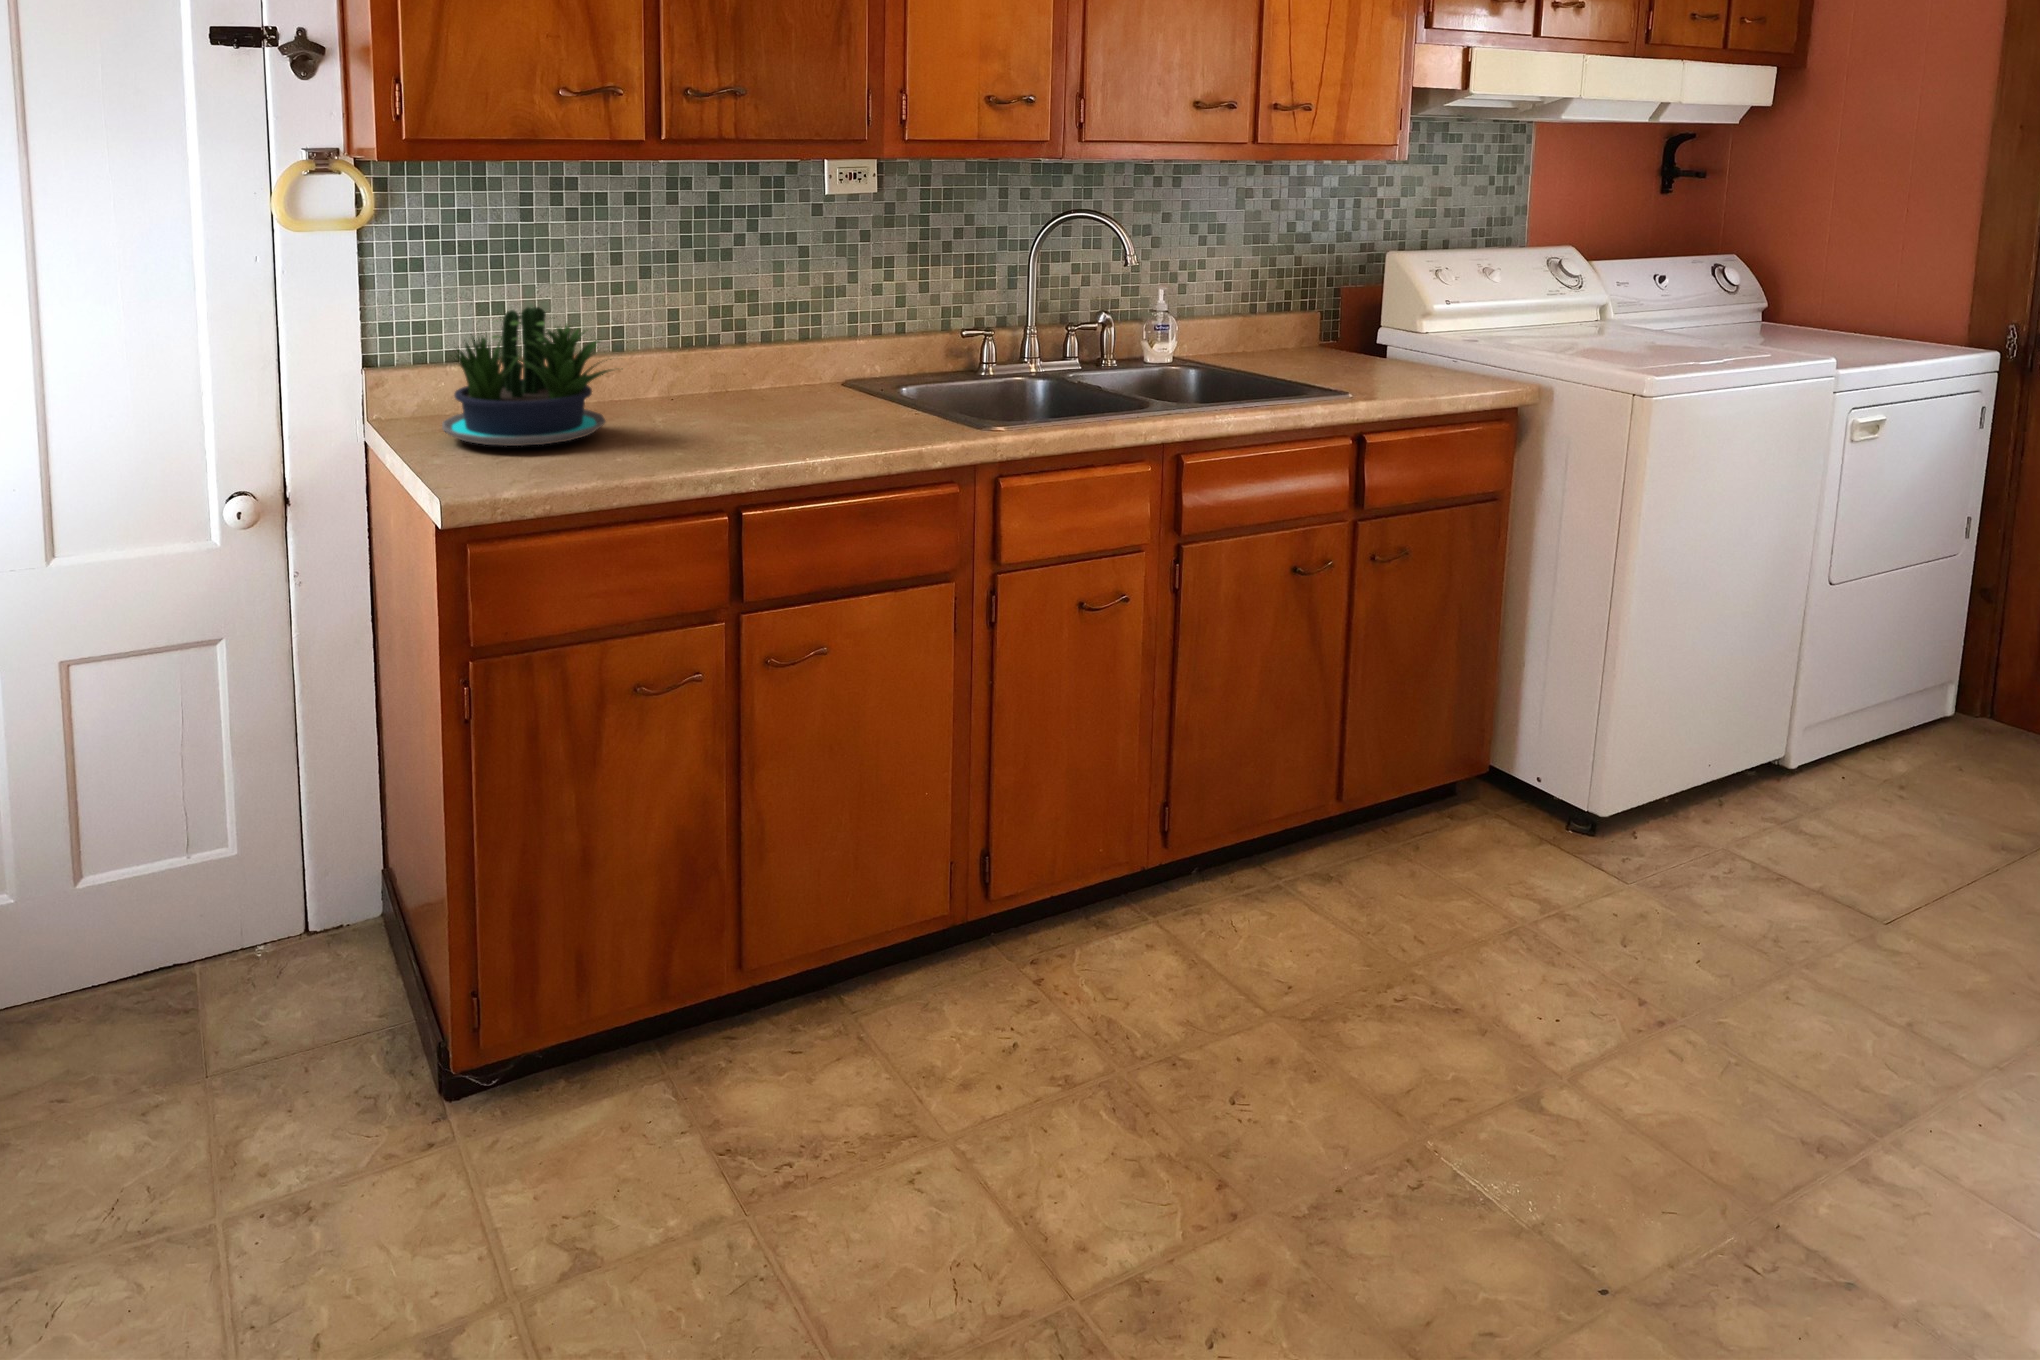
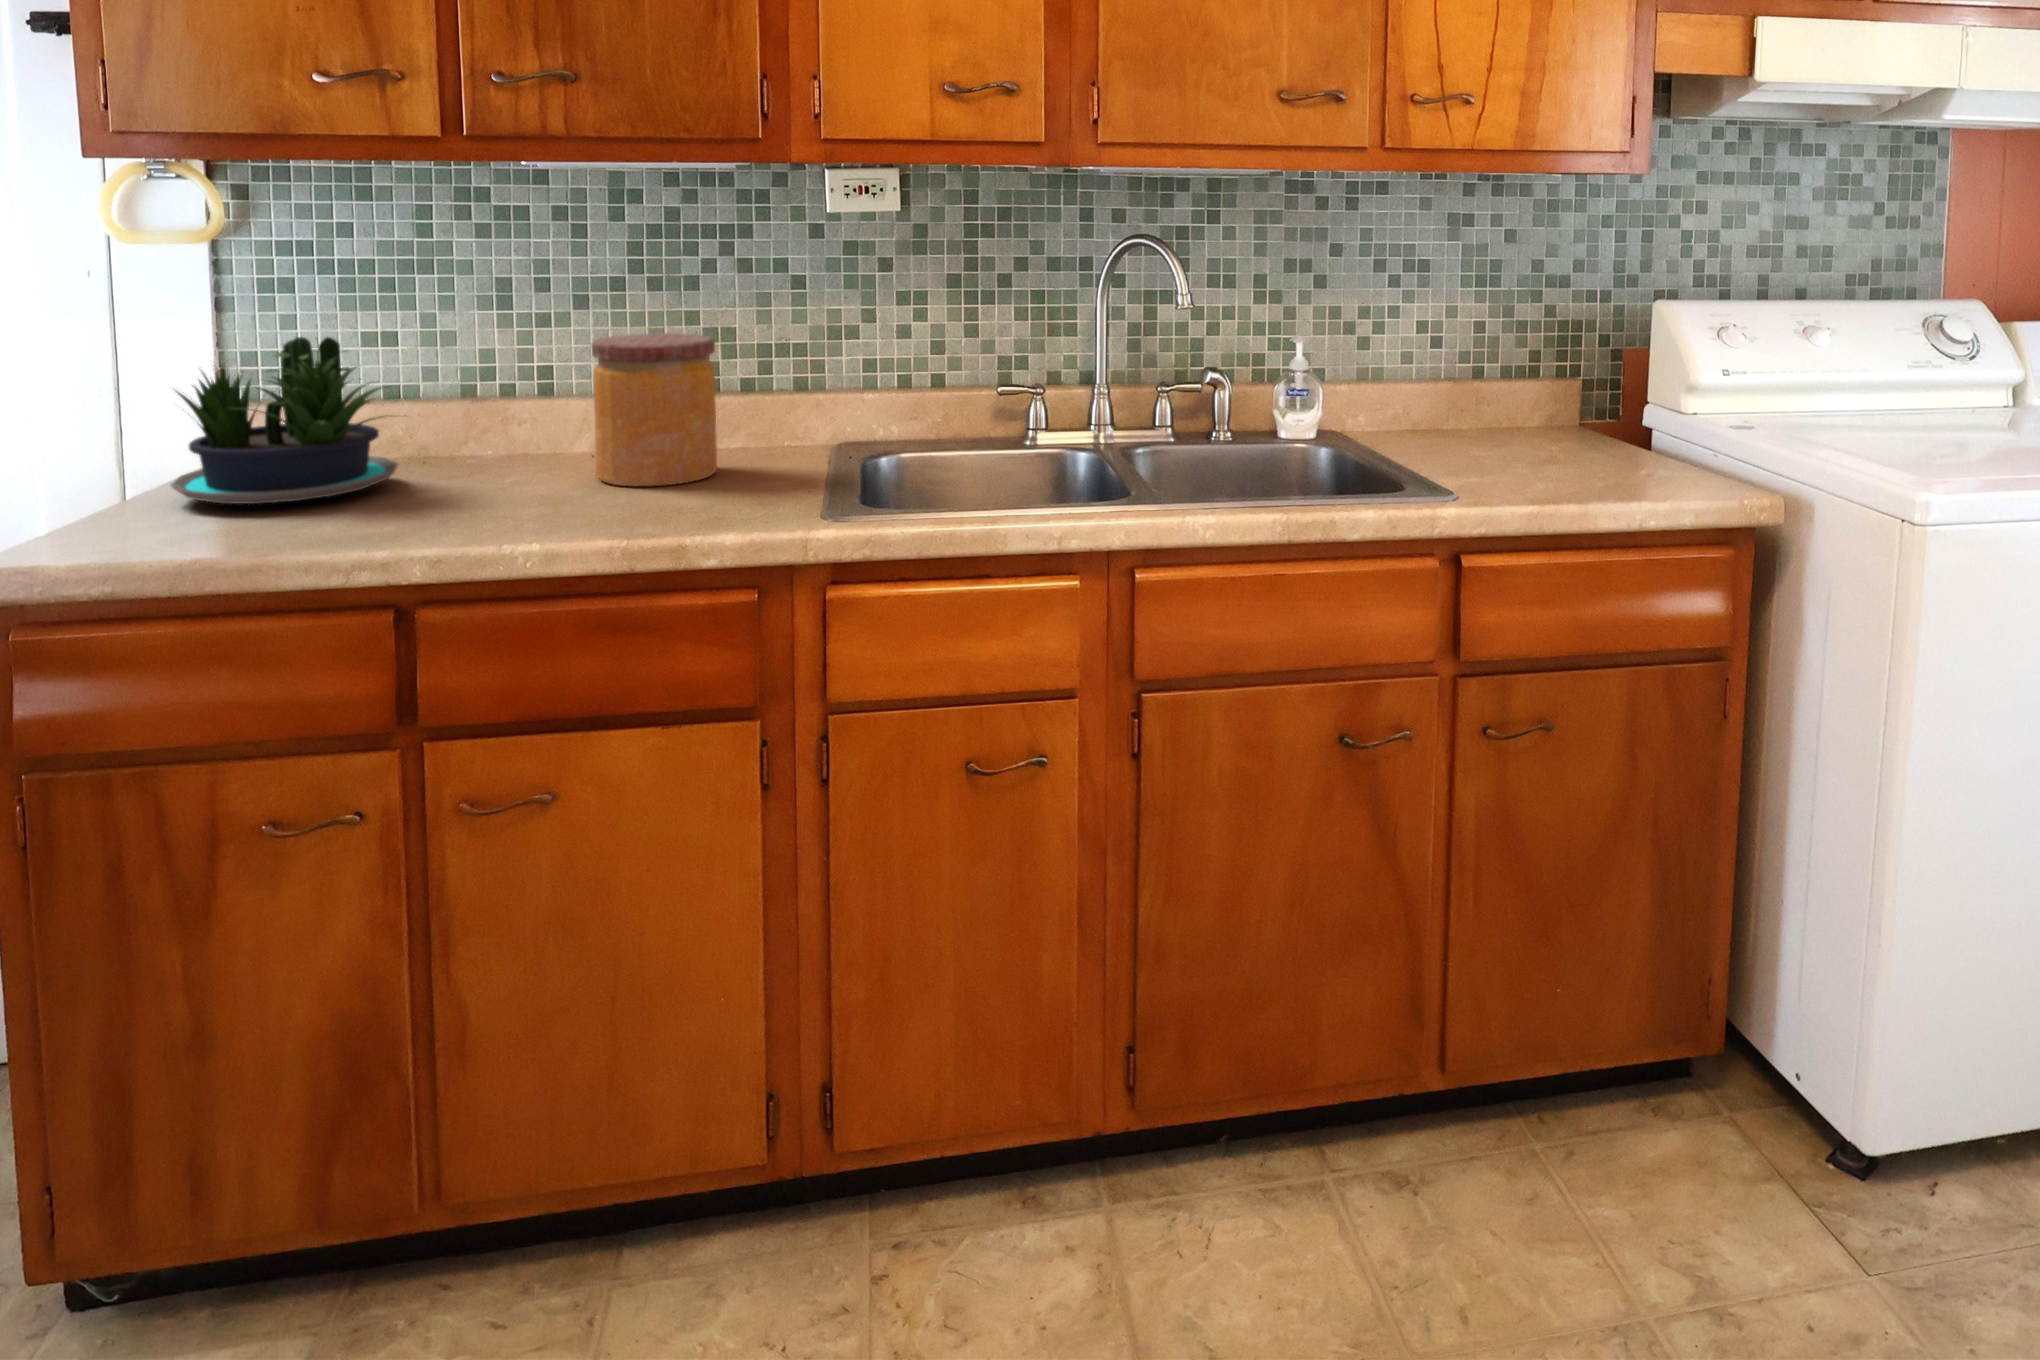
jar: none [726,296,819,419] -> present [592,333,717,486]

